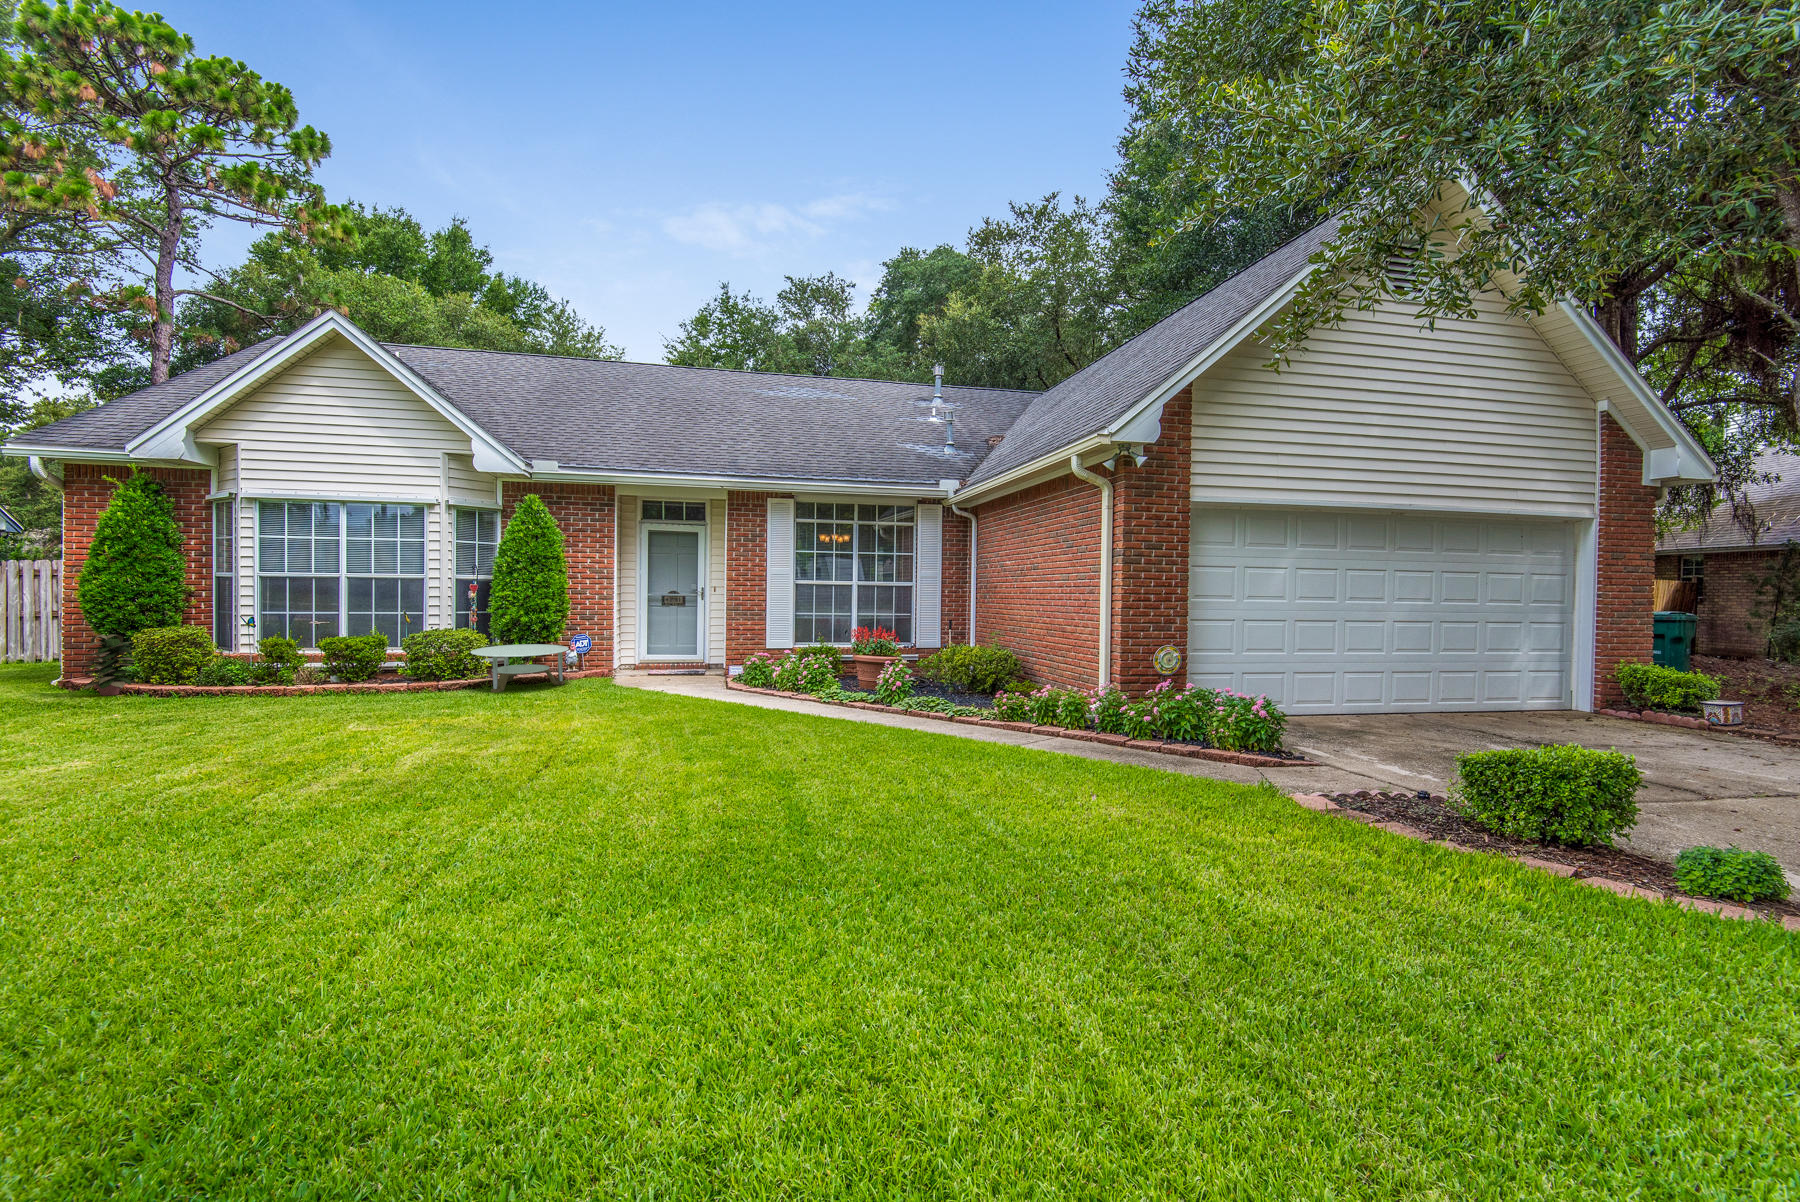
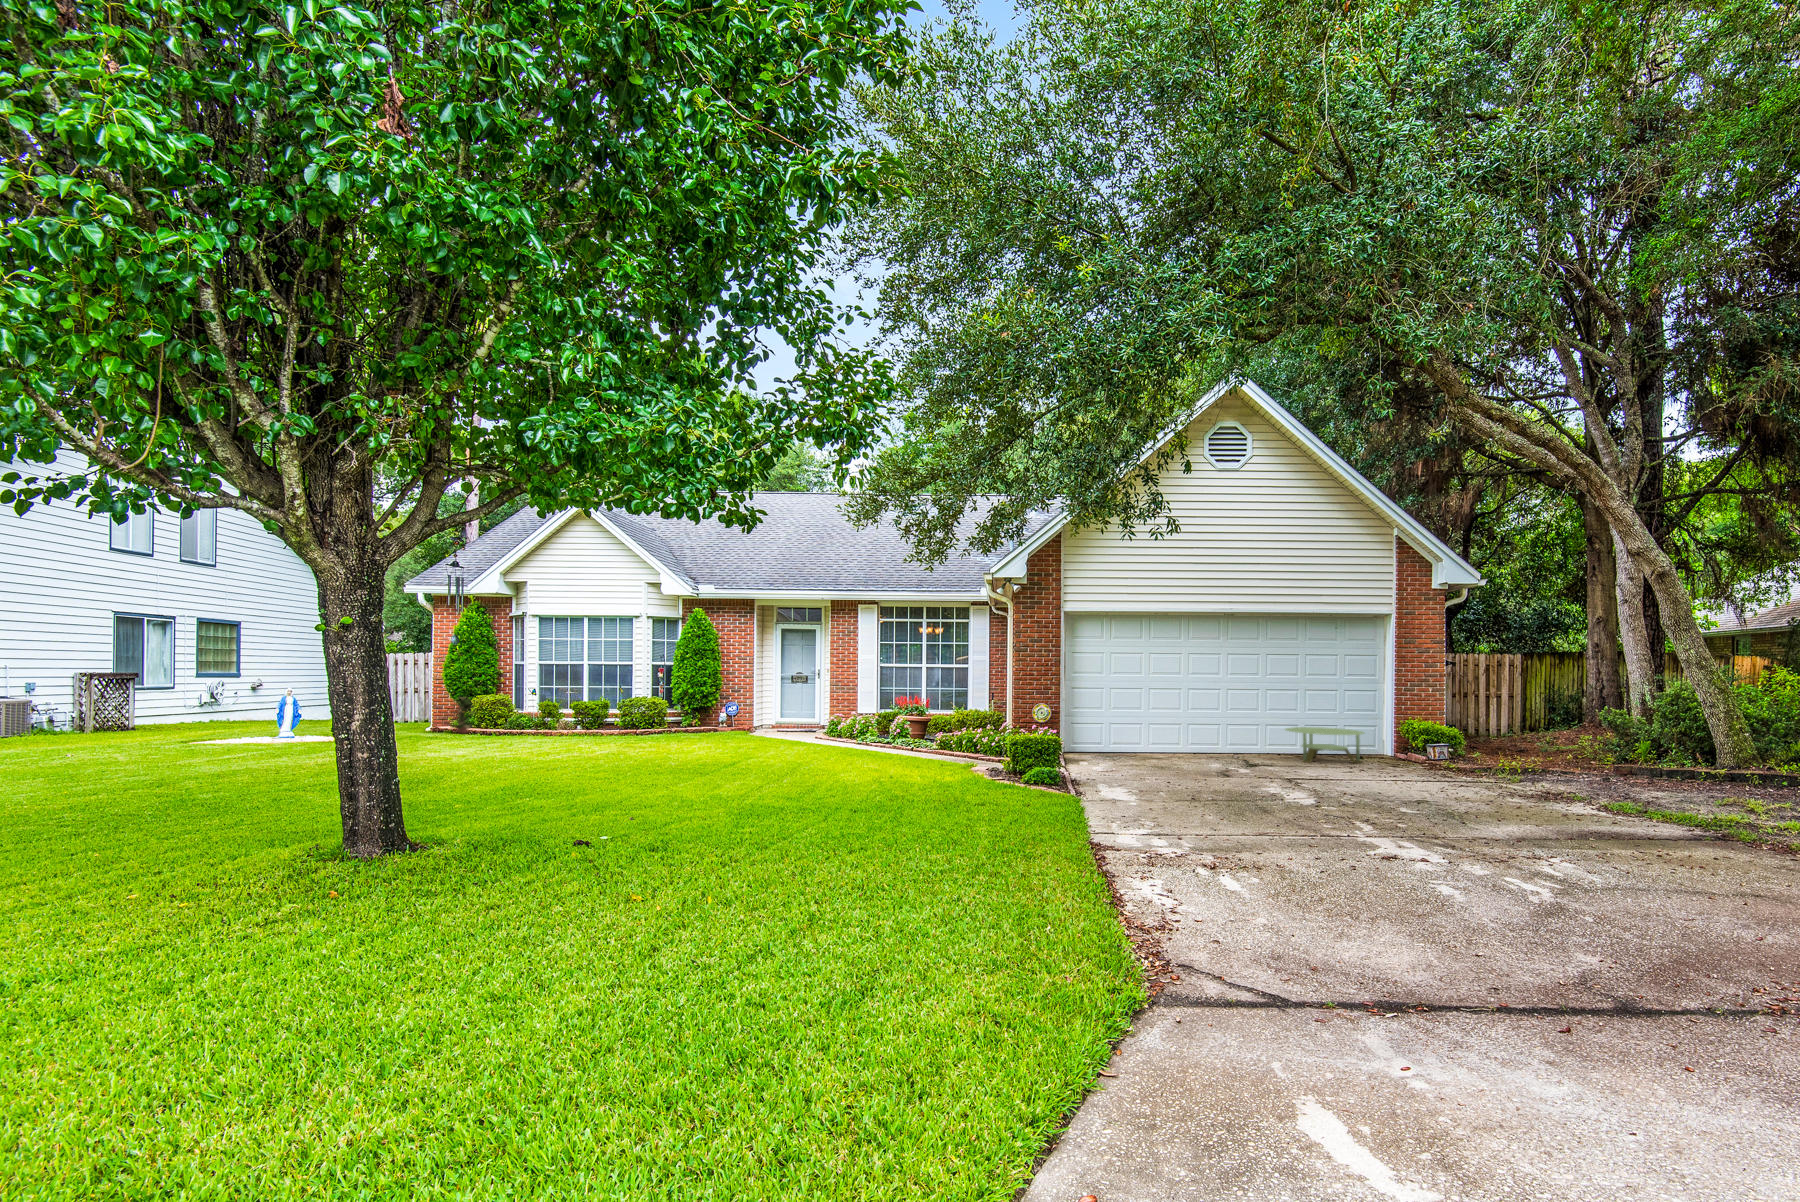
round table: present [471,644,569,692] -> present [1285,727,1364,763]

